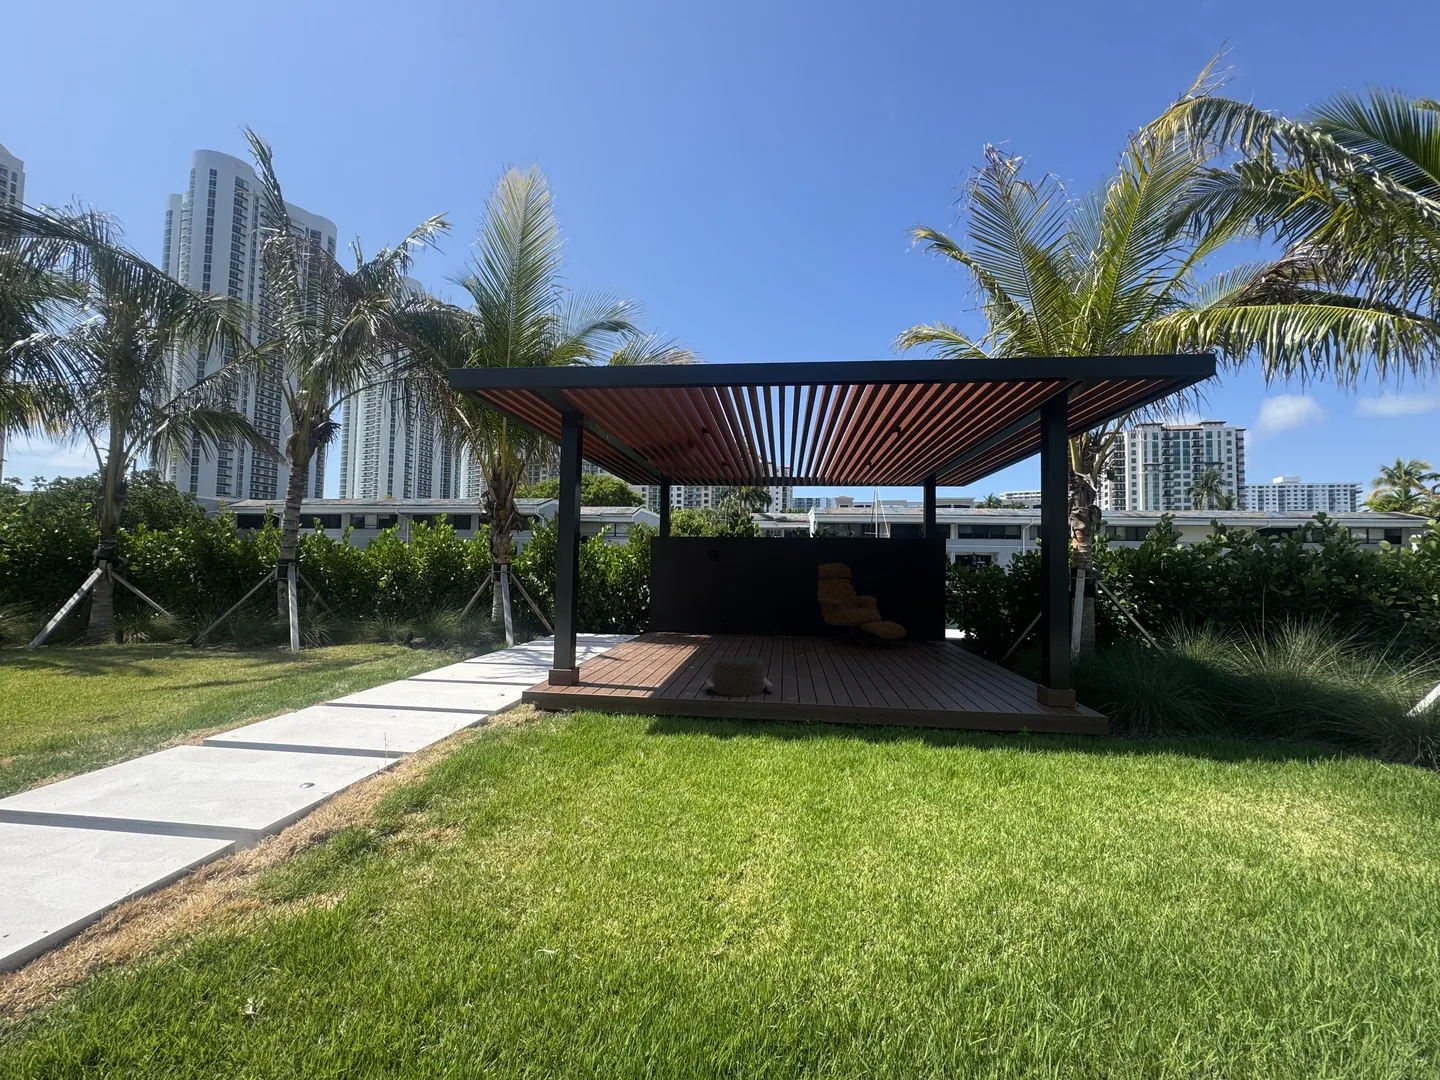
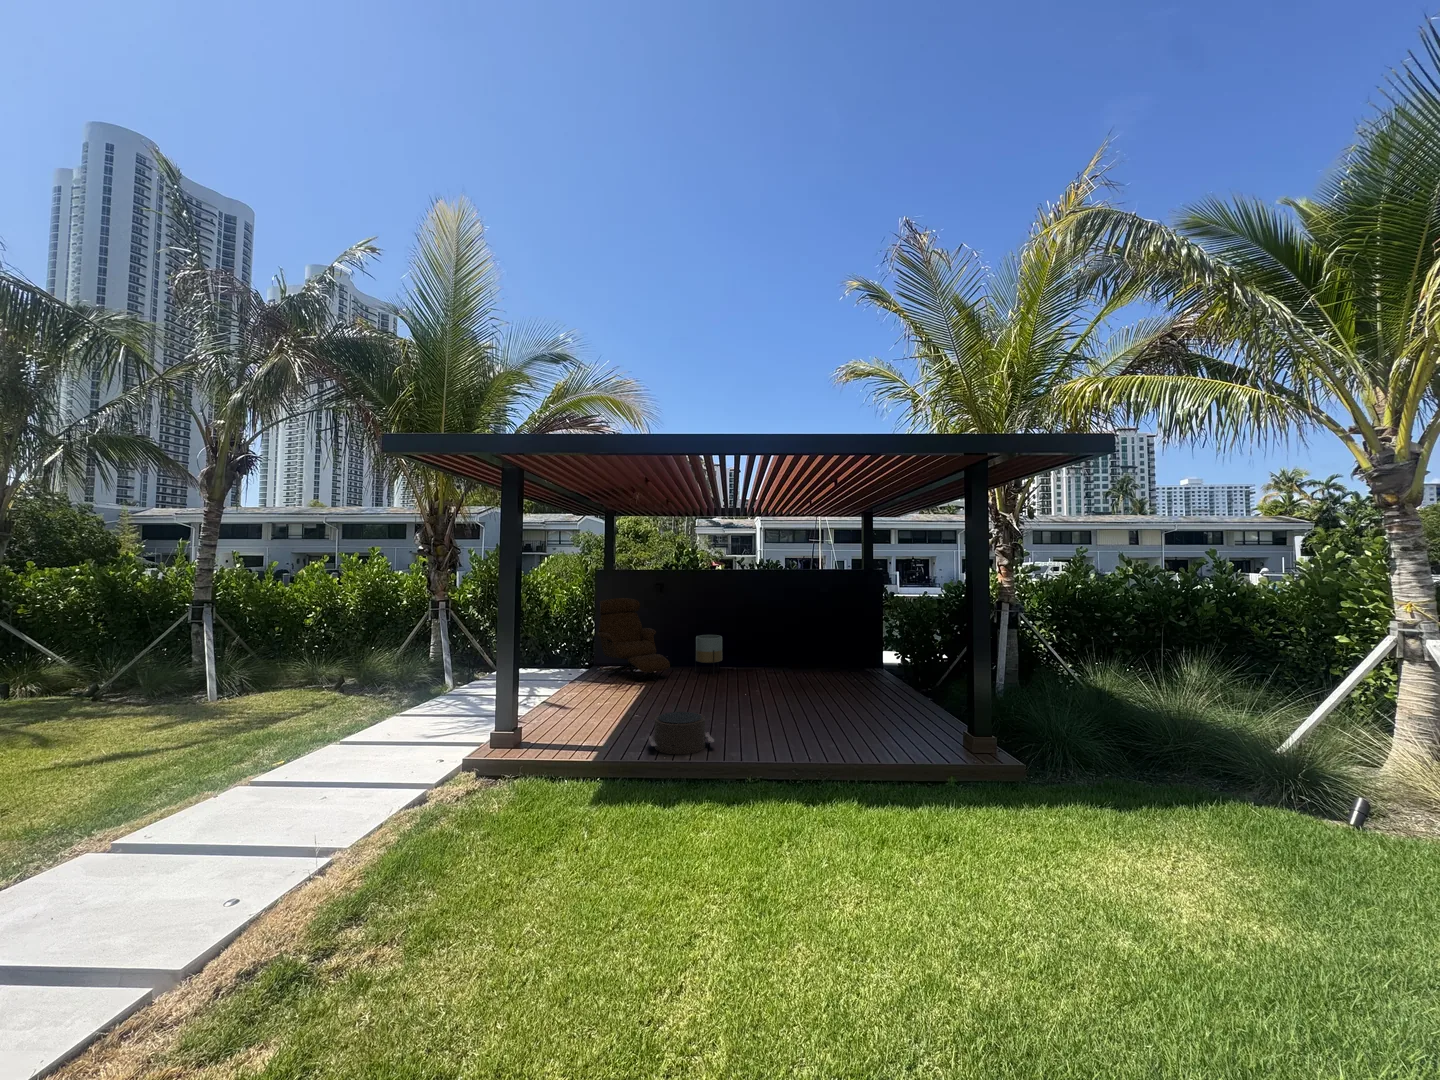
lounge chair: present [818,563,906,650] -> present [597,598,670,682]
planter: none [754,602,782,642] -> present [695,635,722,675]

